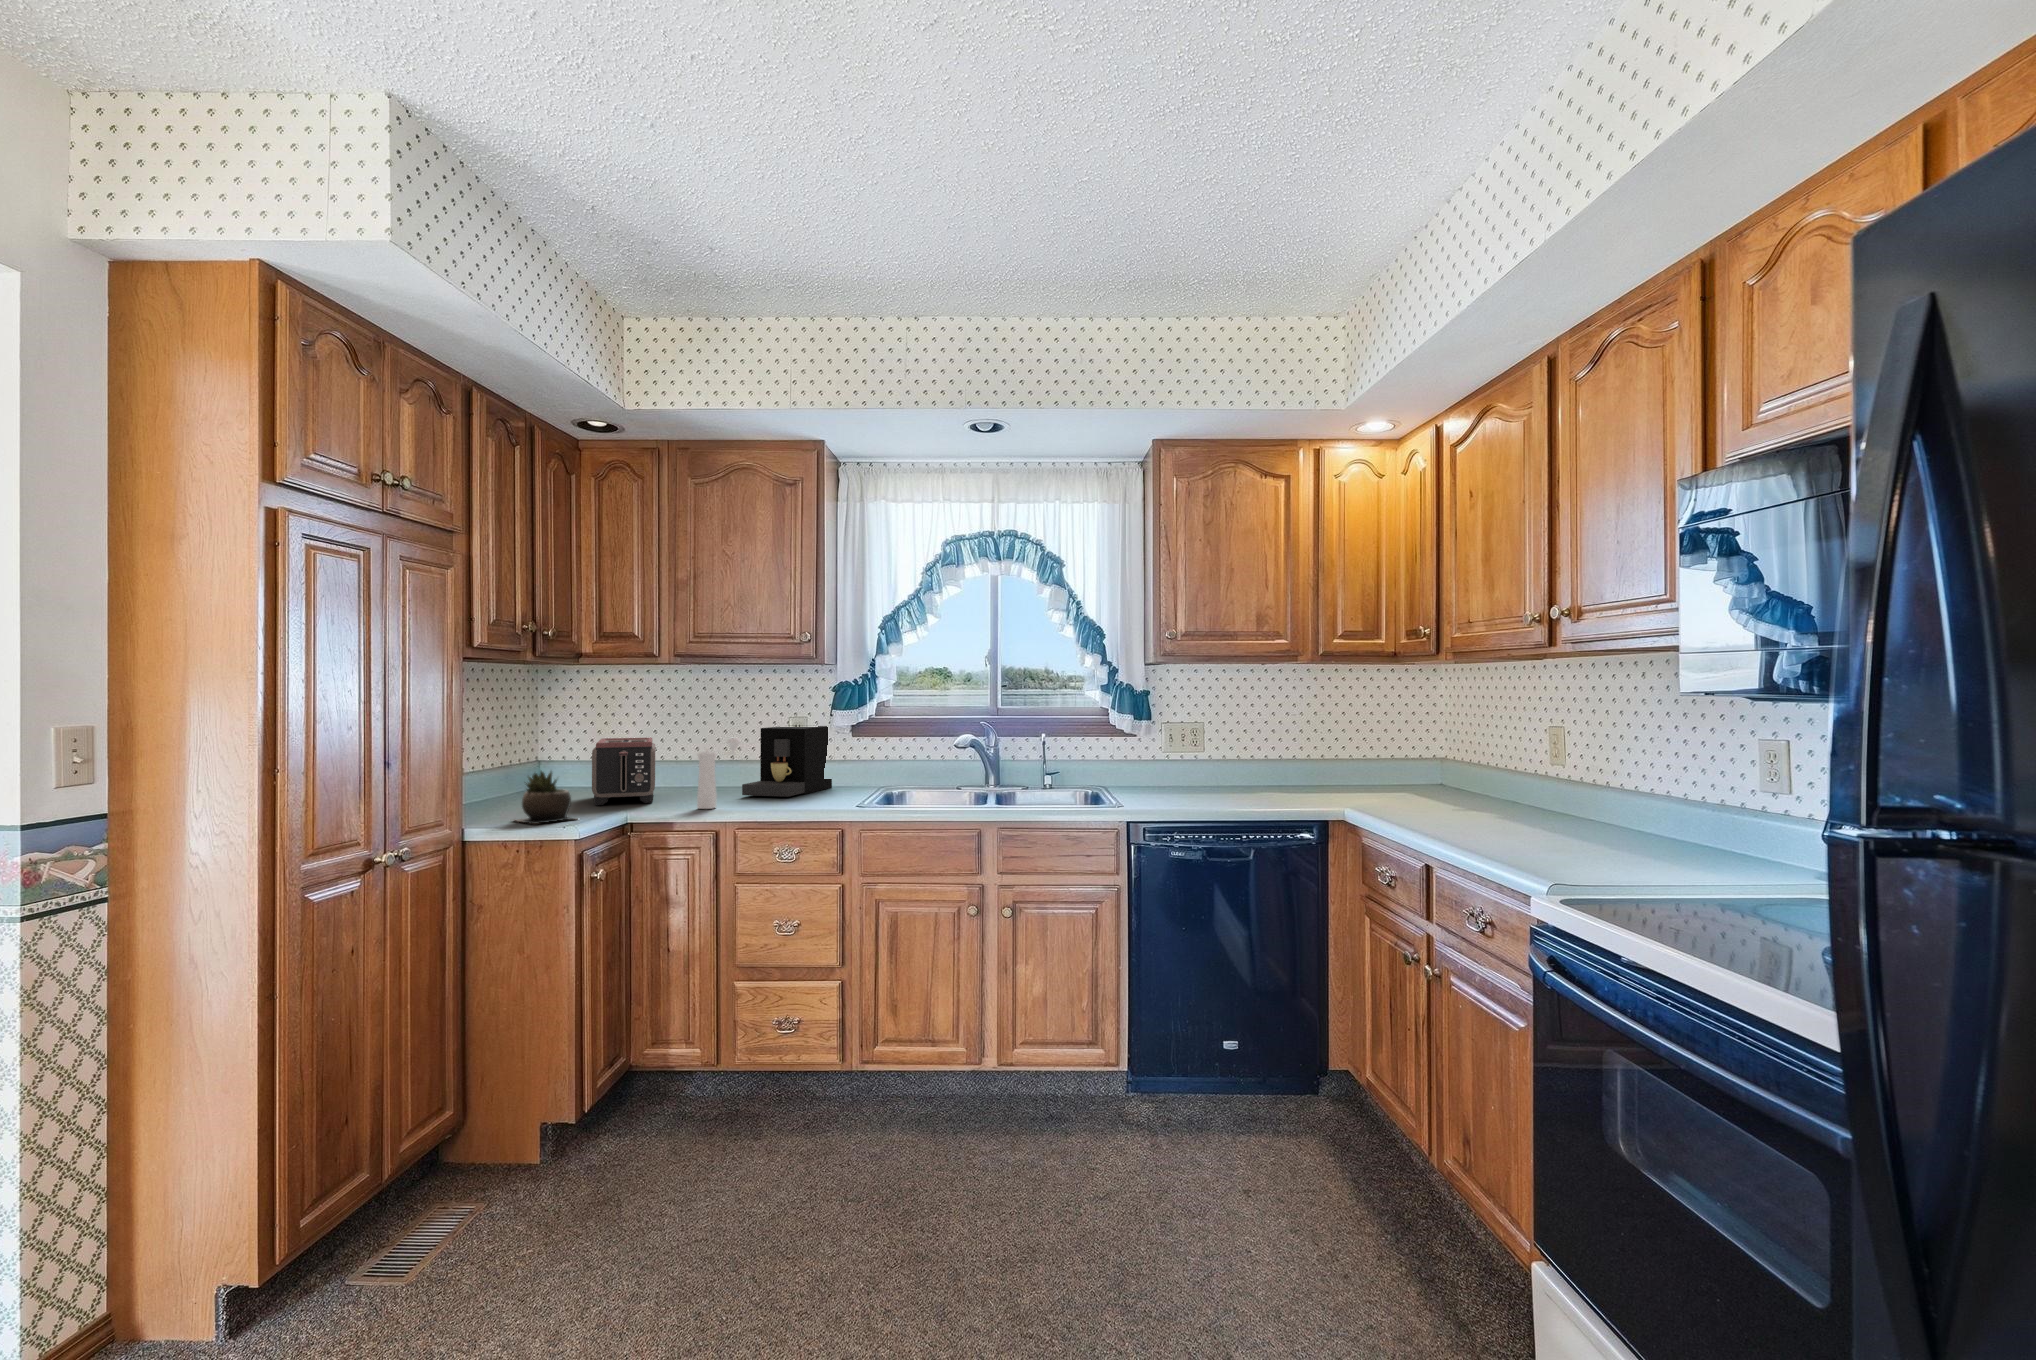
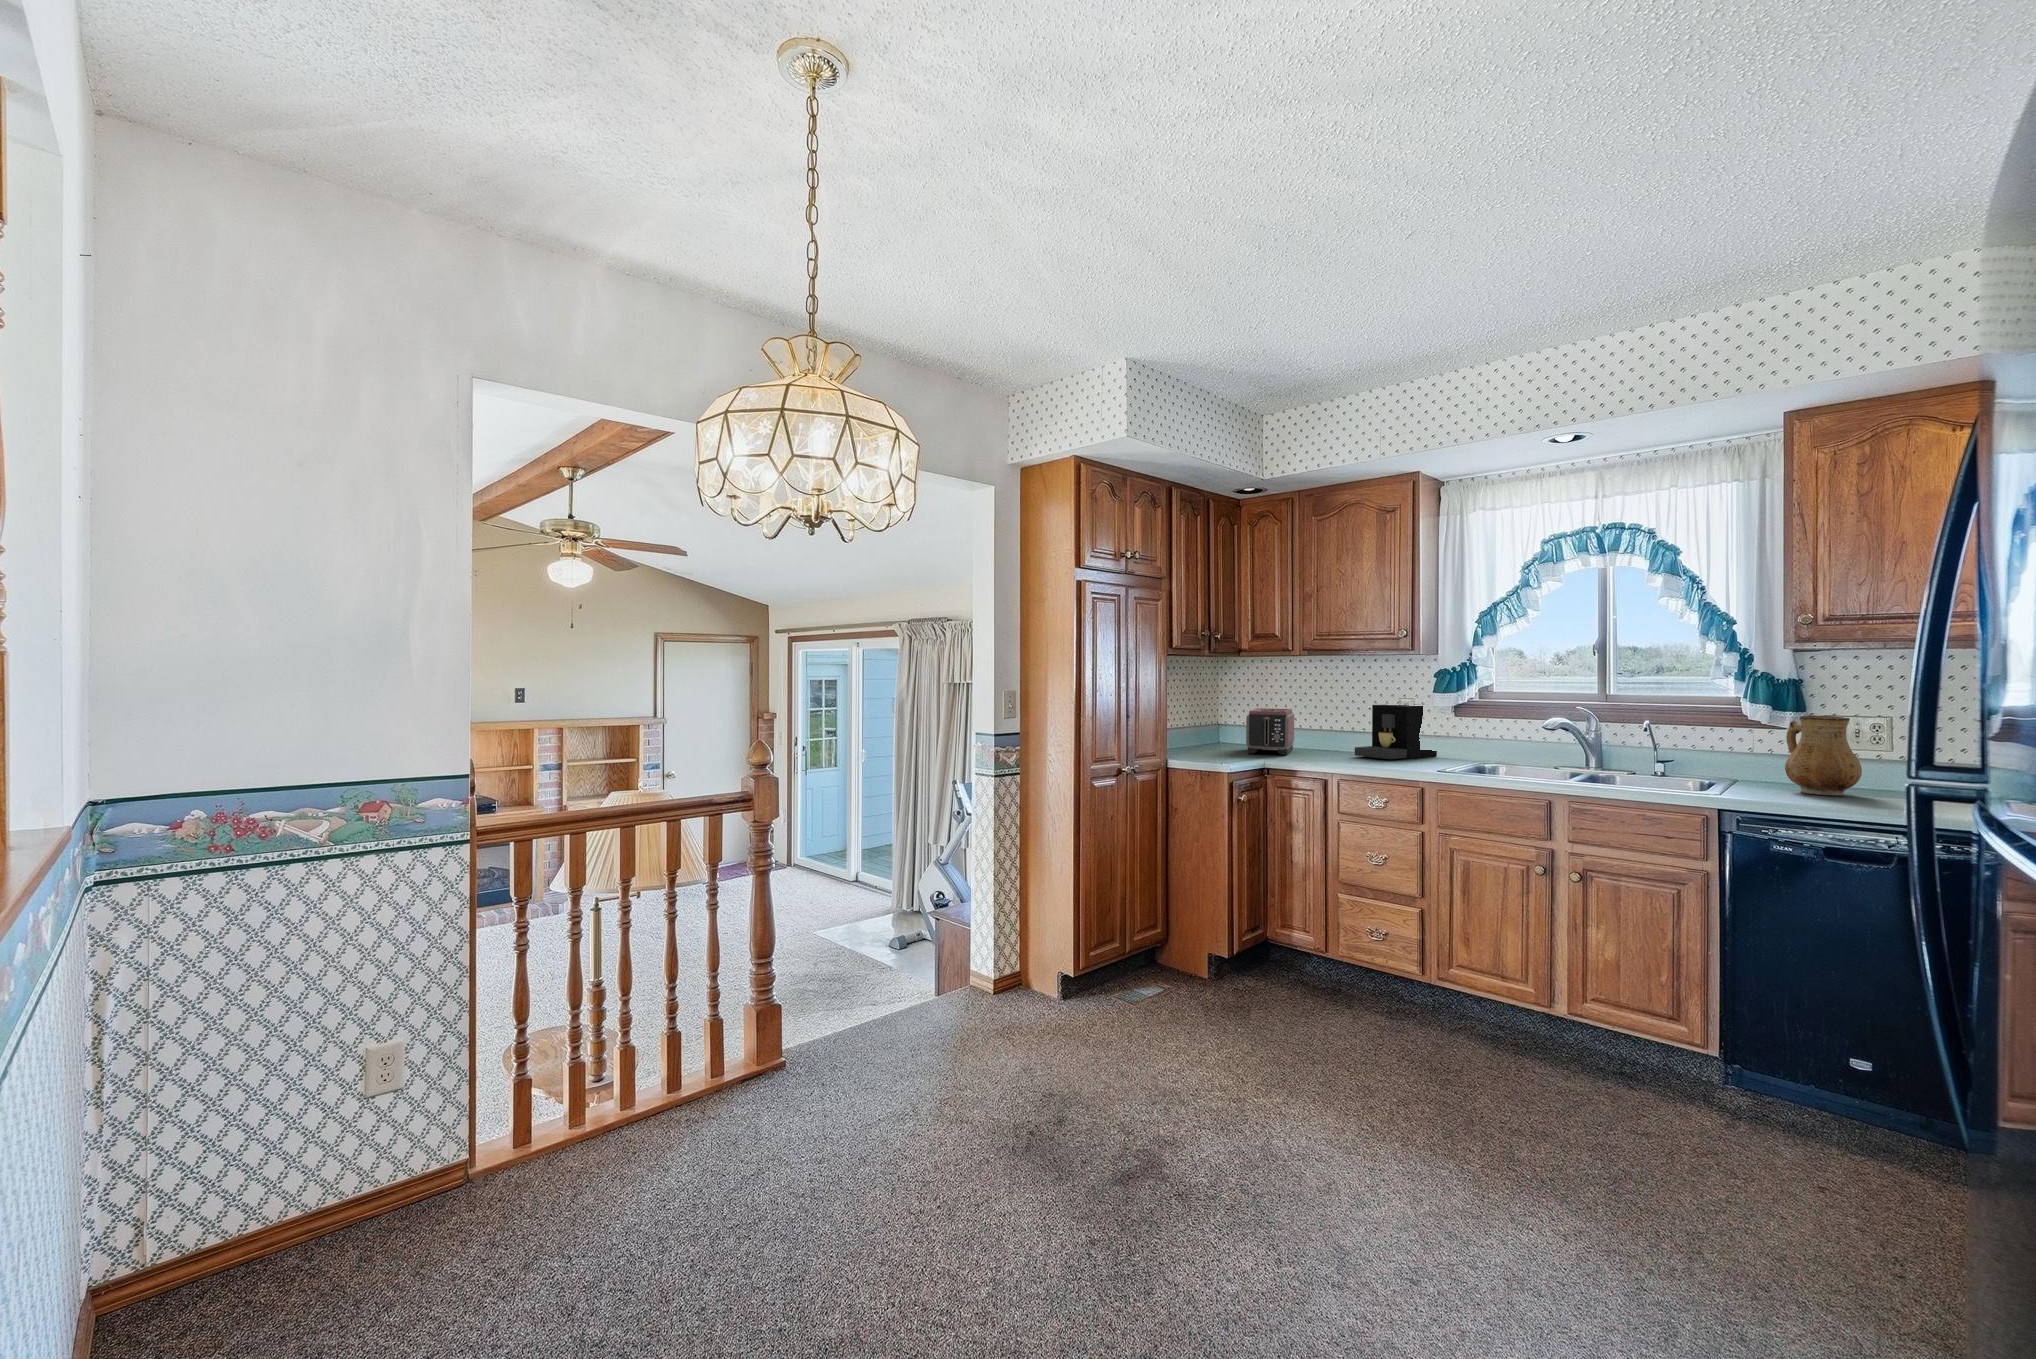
ceramic pitcher: none [1151,724,1206,798] -> present [1785,715,1862,795]
pepper mill: present [697,737,740,809] -> none [1314,711,1349,762]
succulent plant: present [516,771,577,824] -> none [1192,726,1233,760]

